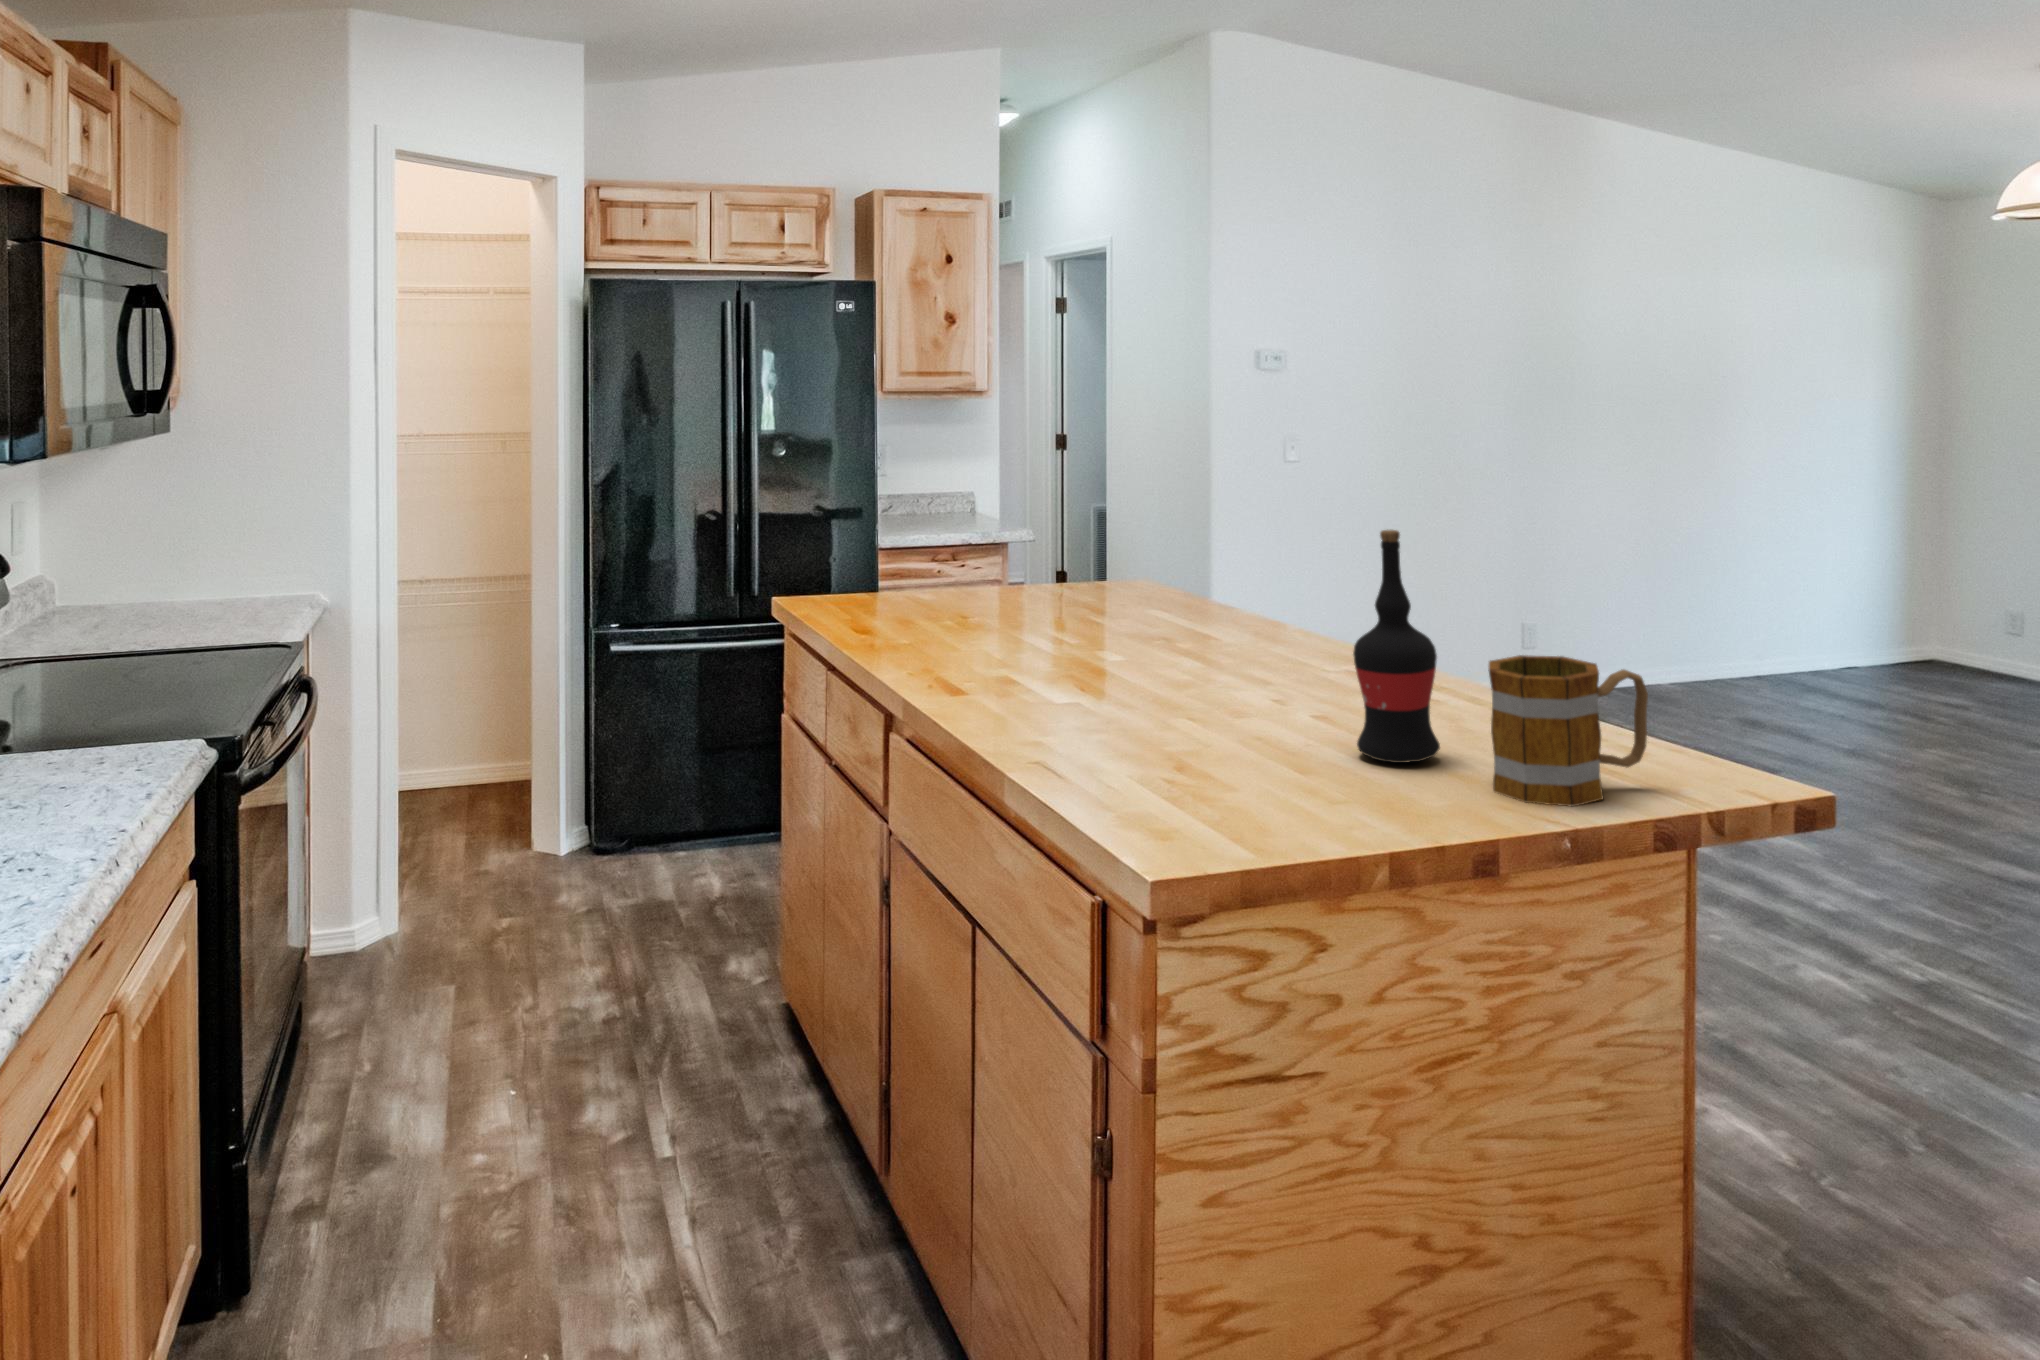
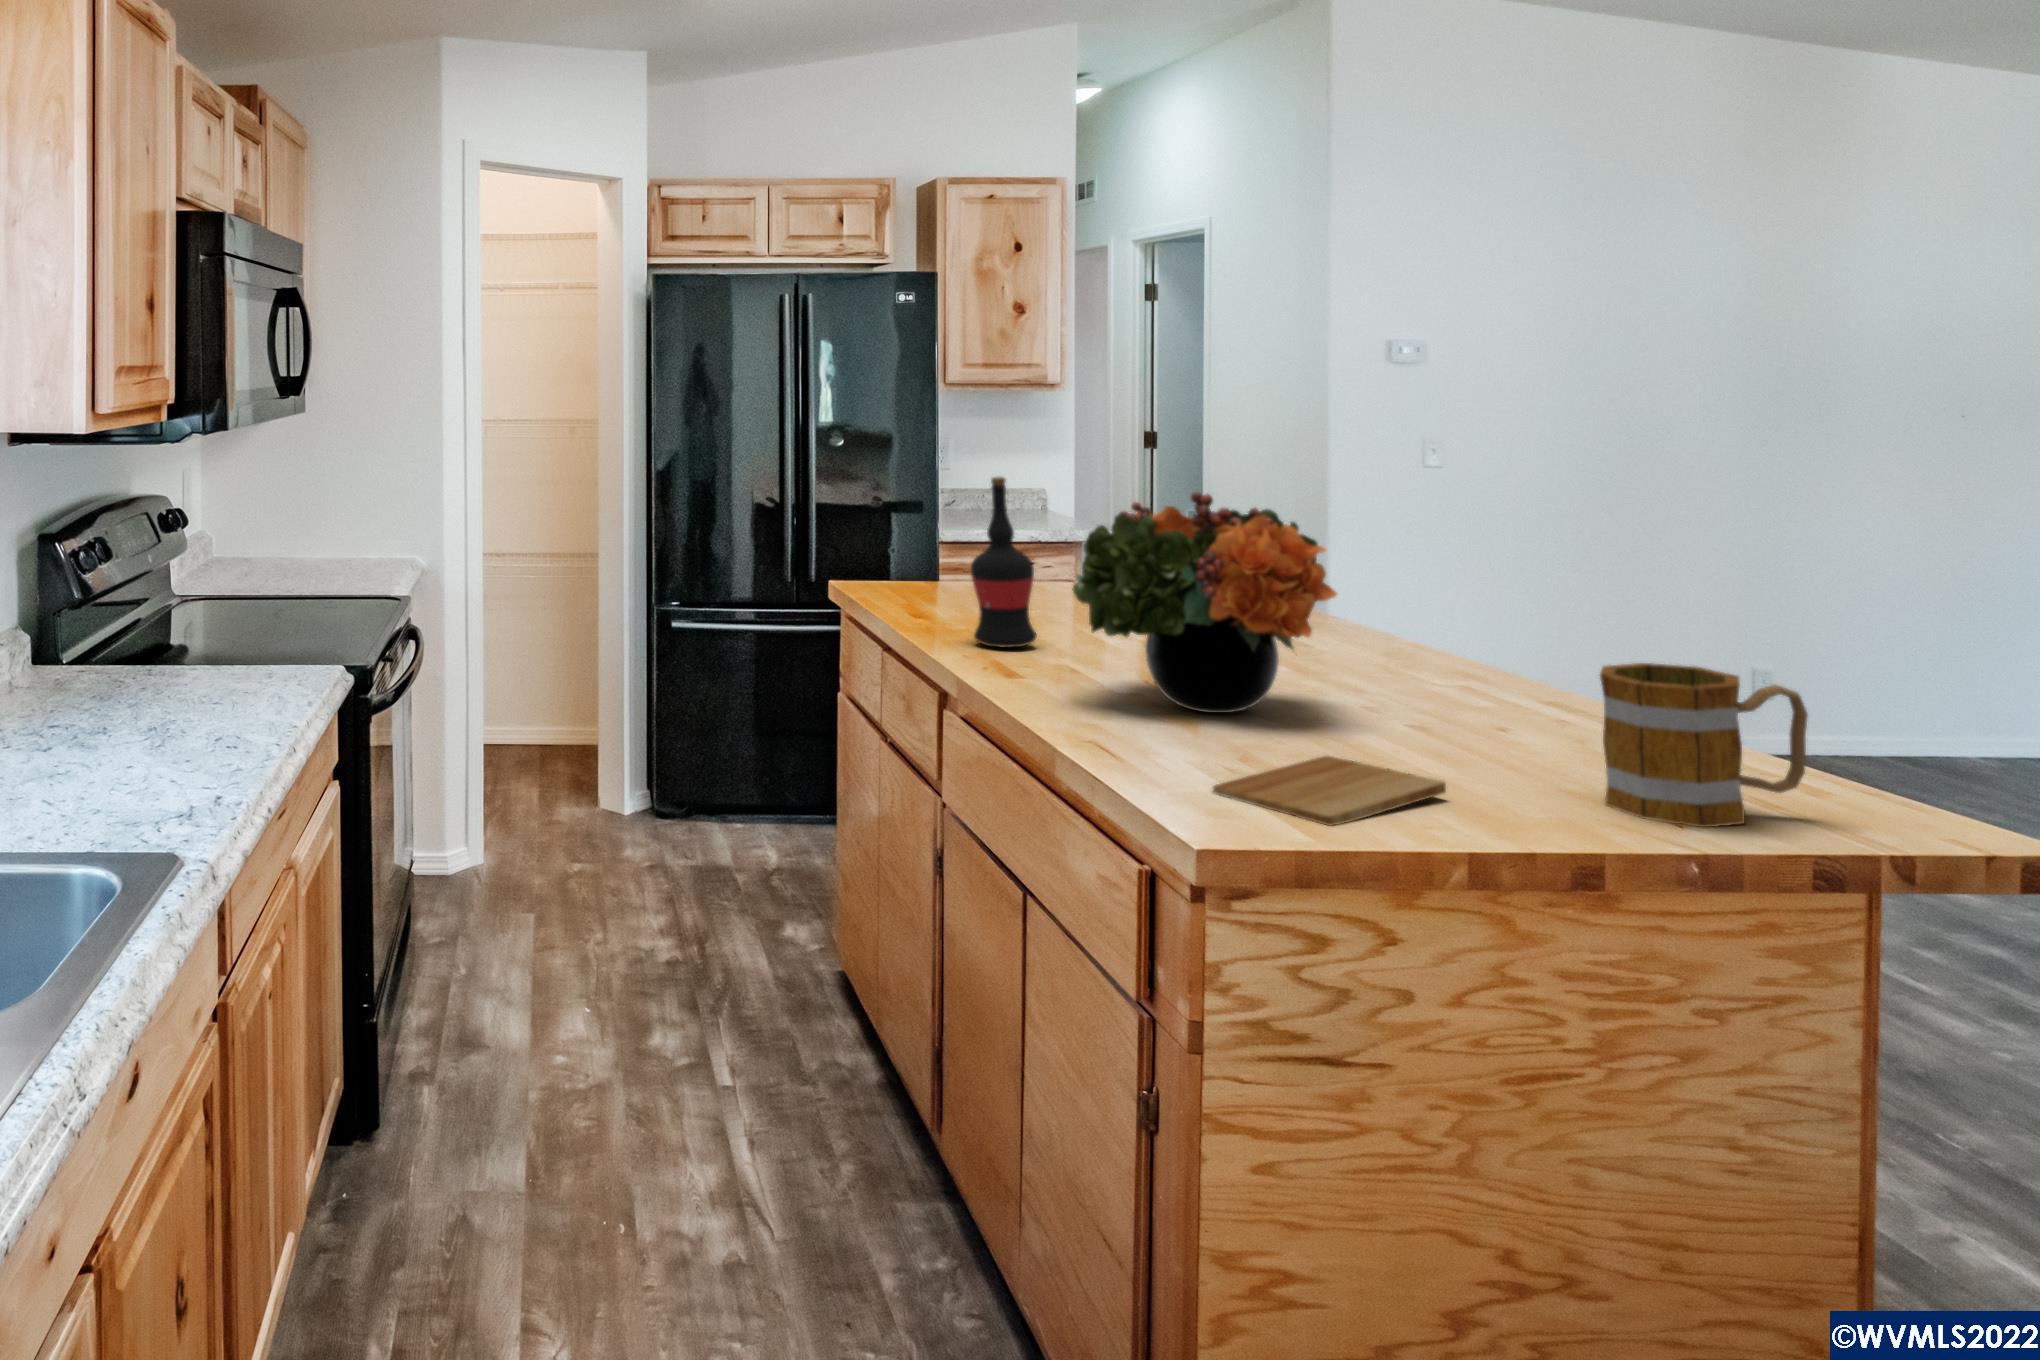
flower arrangement: none [1014,505,1262,723] -> present [1072,492,1337,713]
wine bottle: present [1353,530,1440,763] -> present [971,477,1037,648]
cutting board: none [1160,764,1365,844] -> present [1213,756,1446,826]

